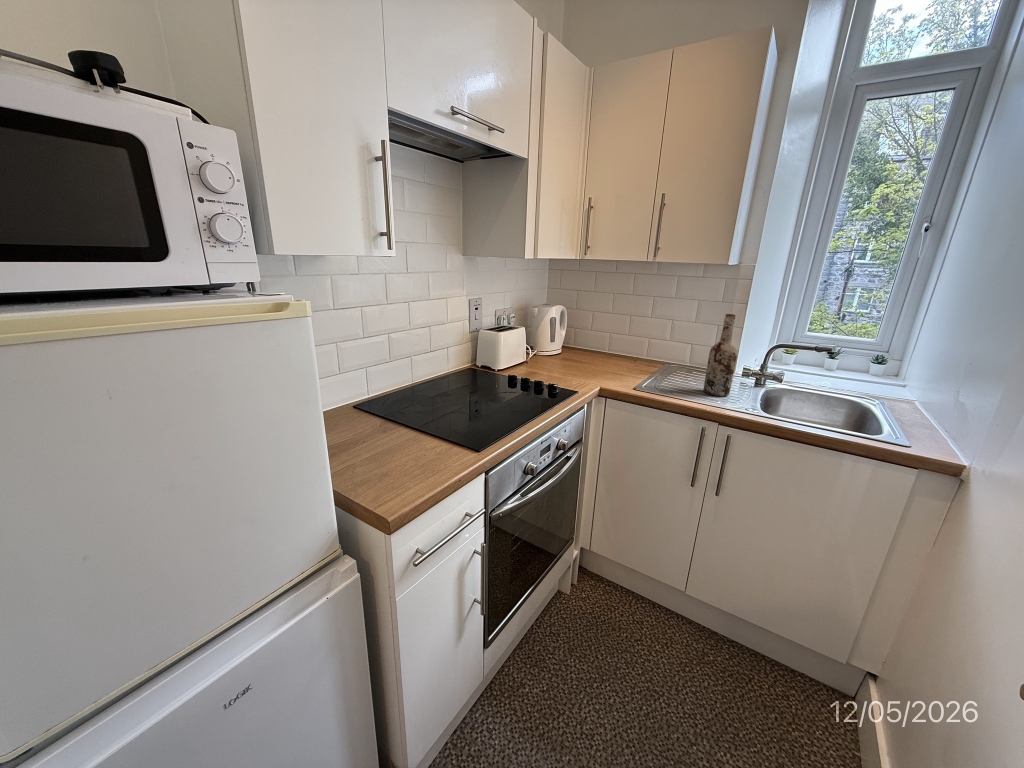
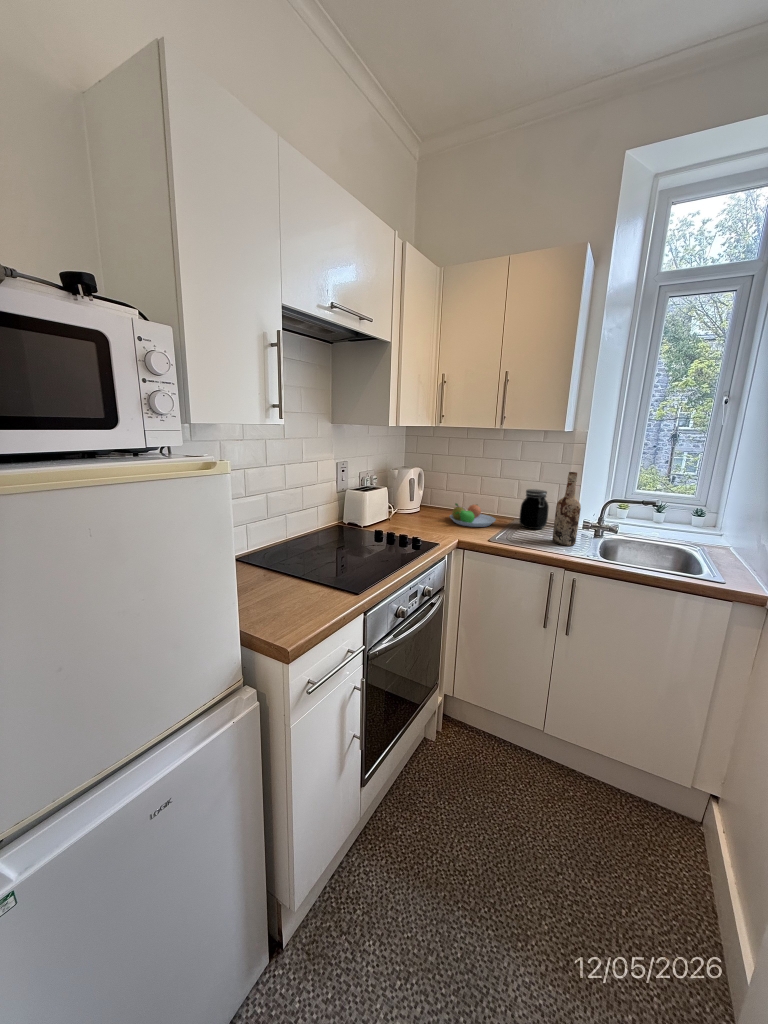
jar: none [668,333,701,377] -> present [519,489,549,529]
fruit bowl: none [591,348,642,374] -> present [450,504,496,527]

